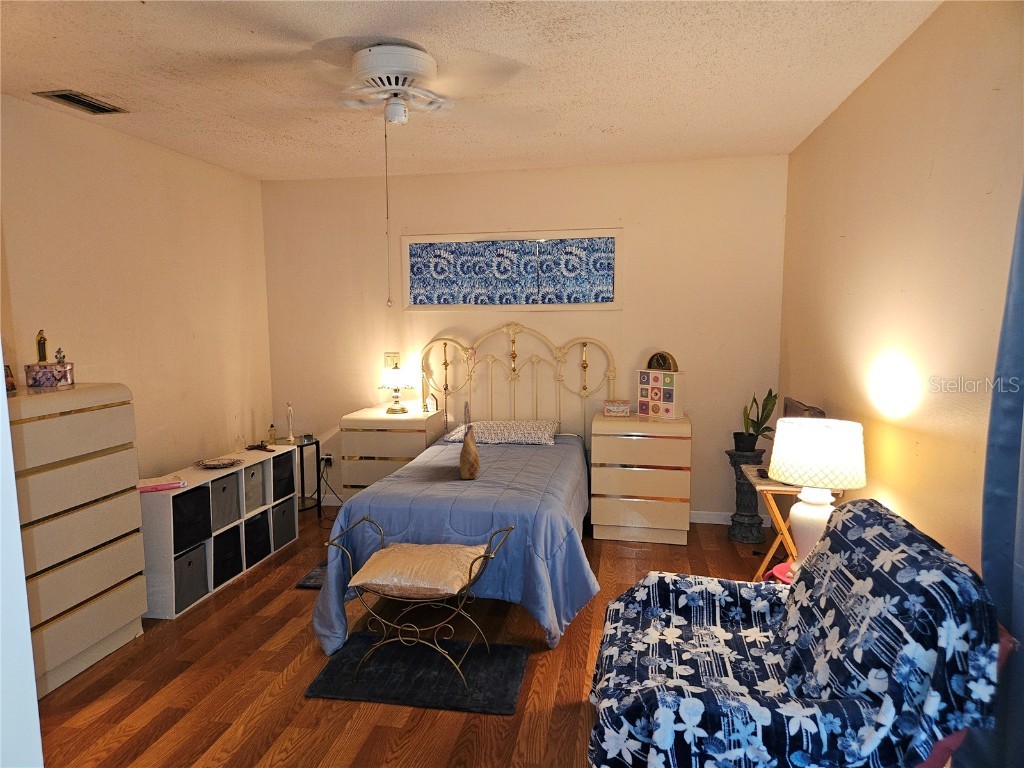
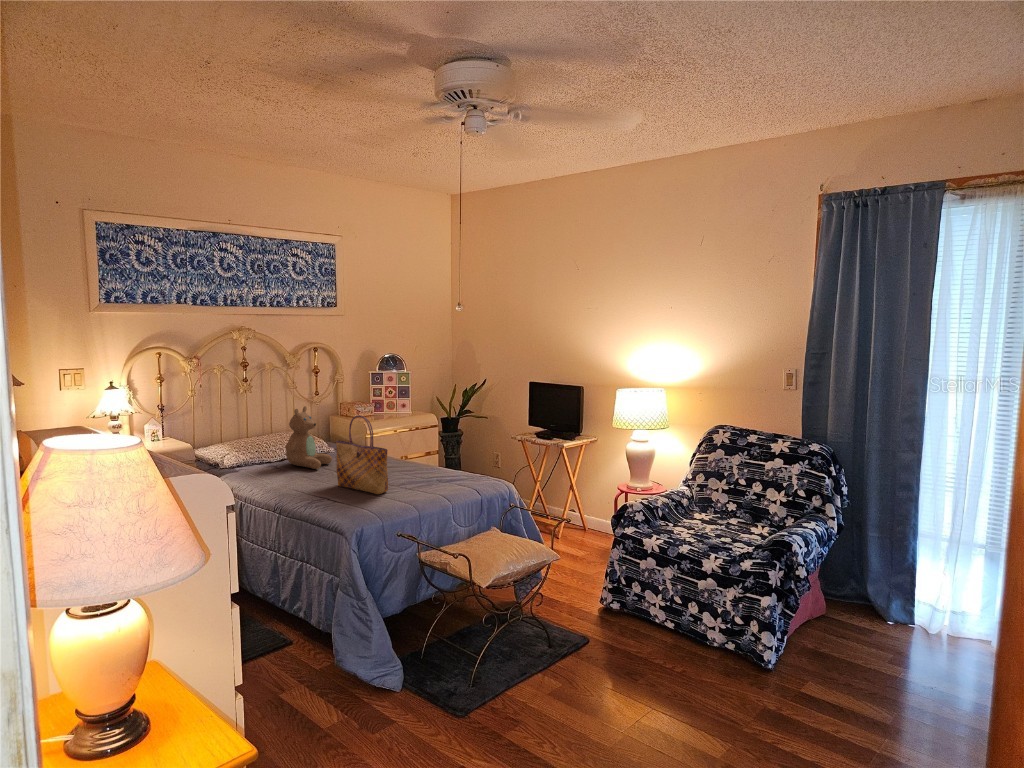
teddy bear: none [479,394,523,453] -> present [285,406,332,469]

